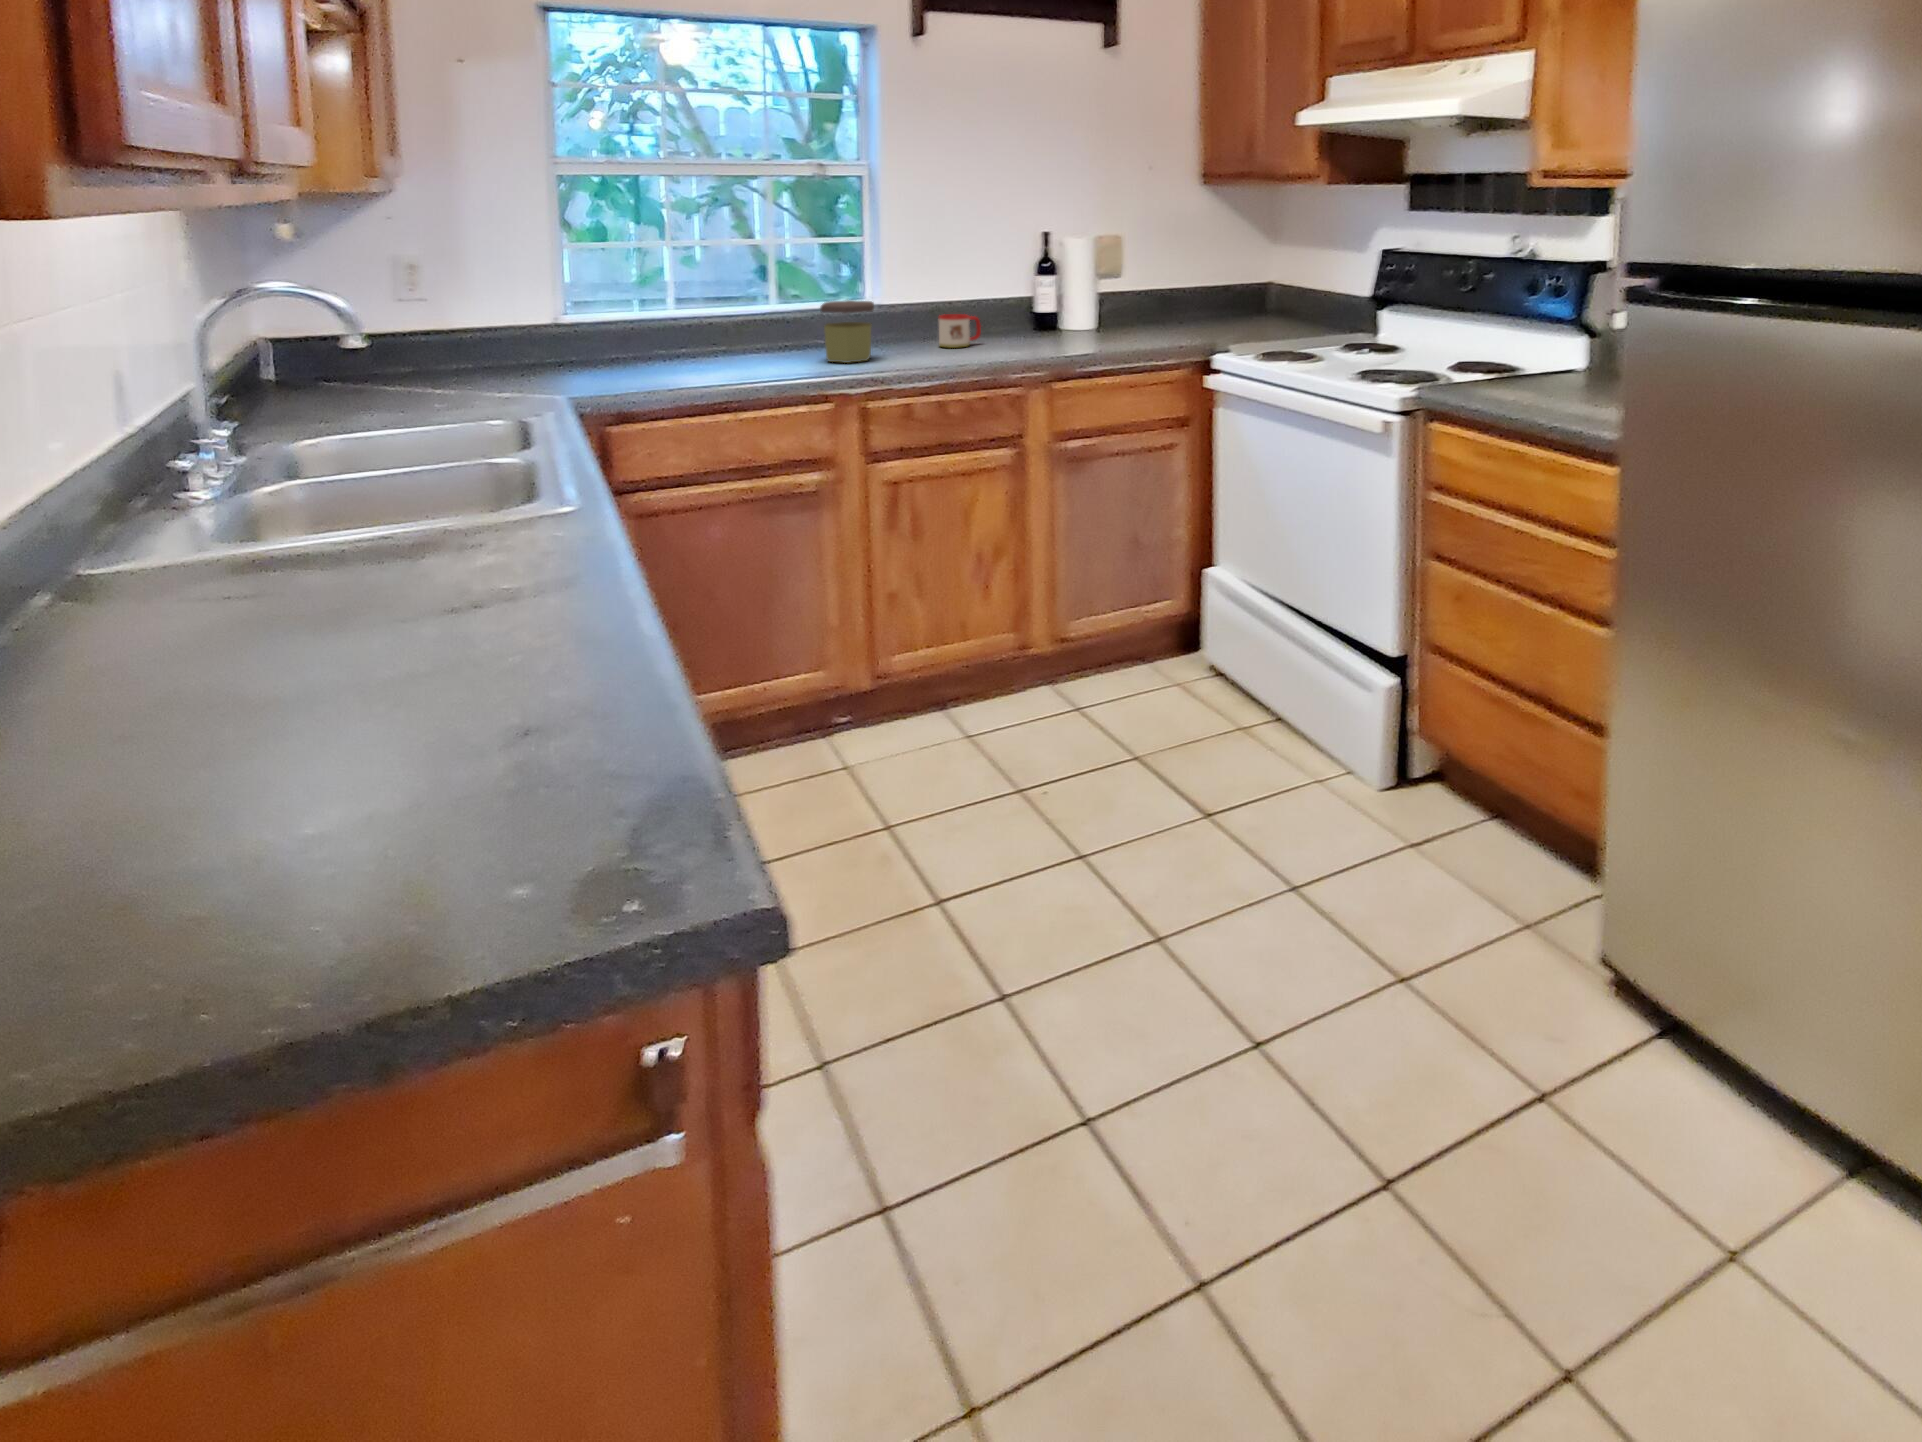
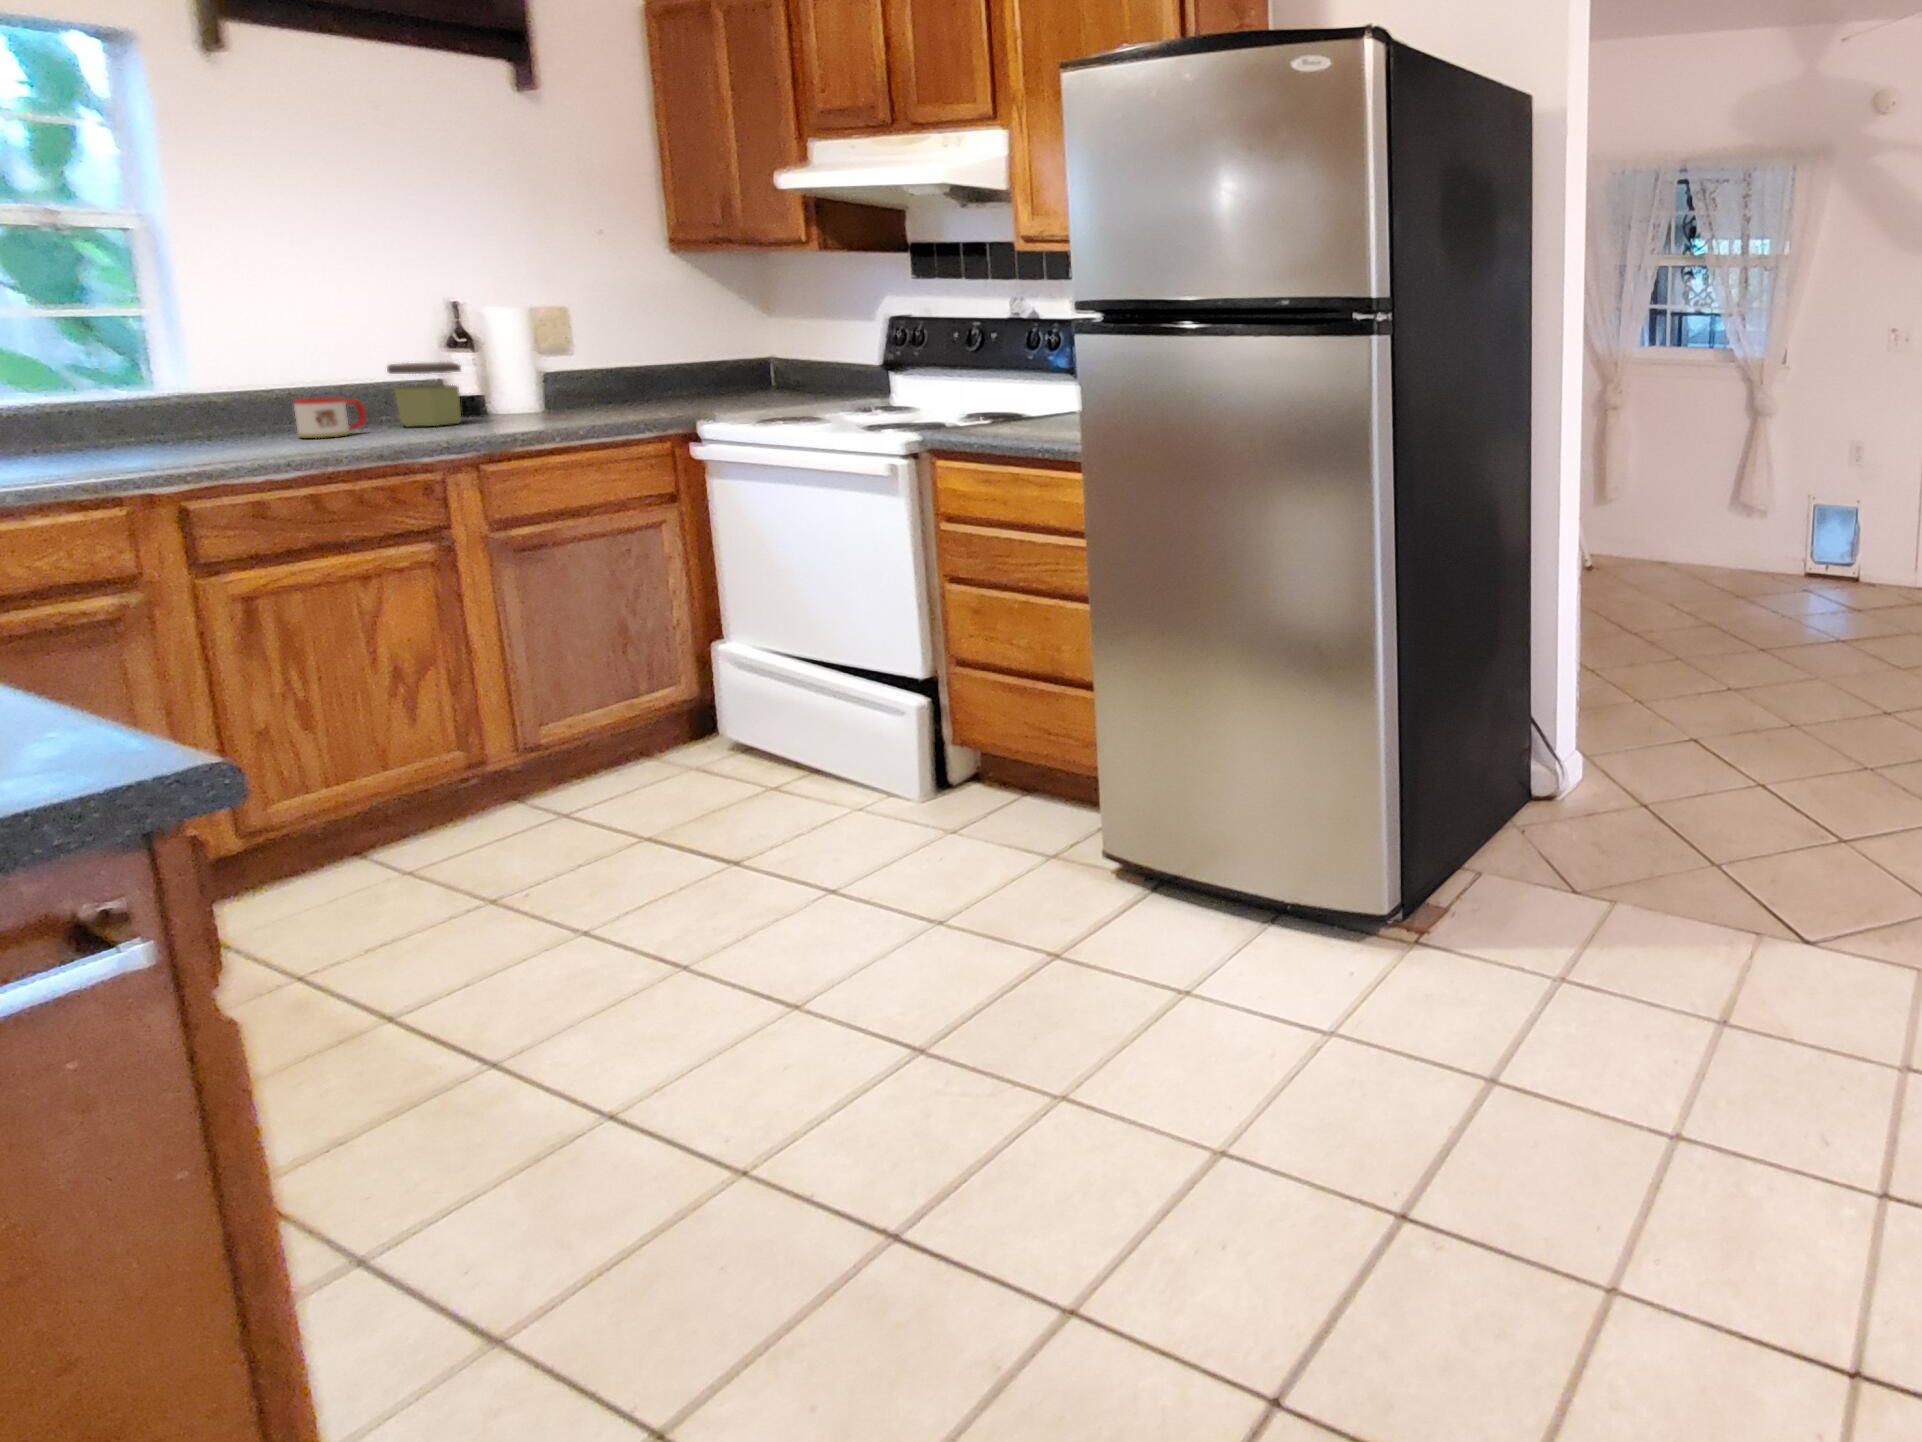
jar: present [820,300,874,363] -> present [387,362,461,426]

